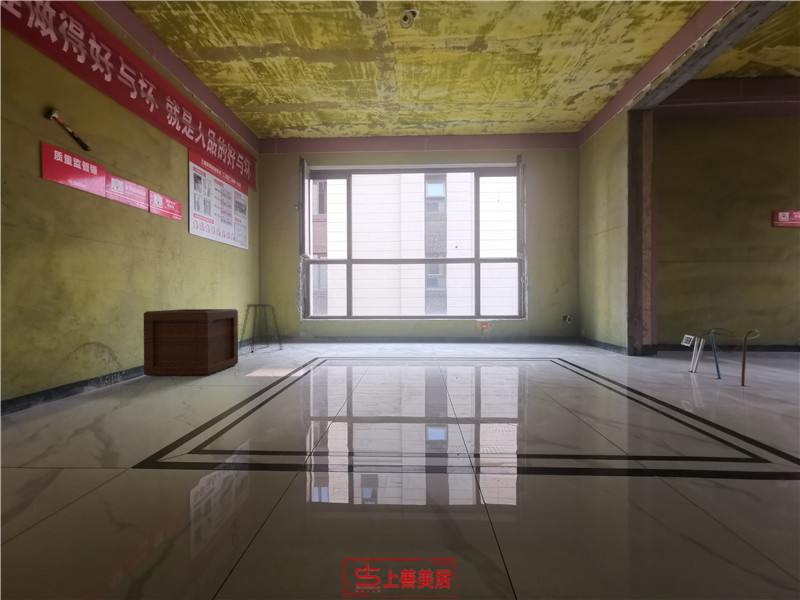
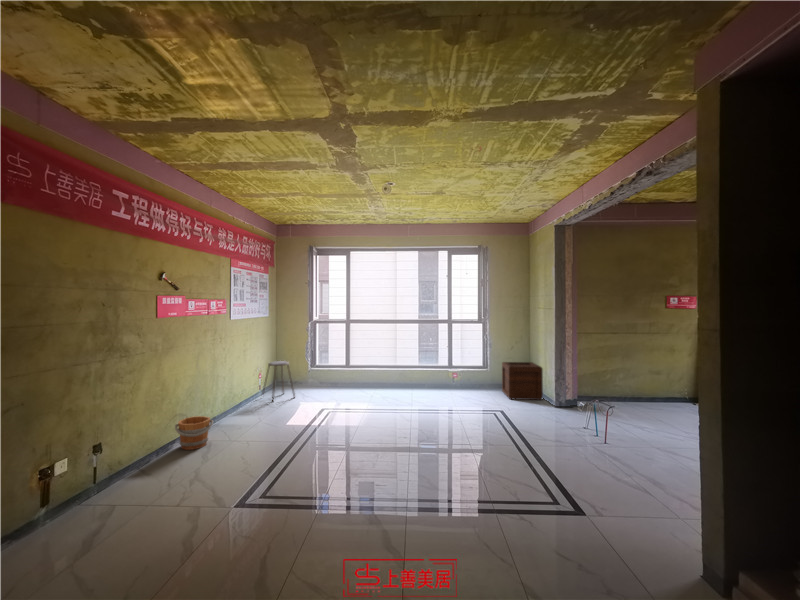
wooden crate: present [144,309,238,376] -> present [502,362,543,400]
bucket: none [86,349,150,394] -> present [175,416,213,450]

